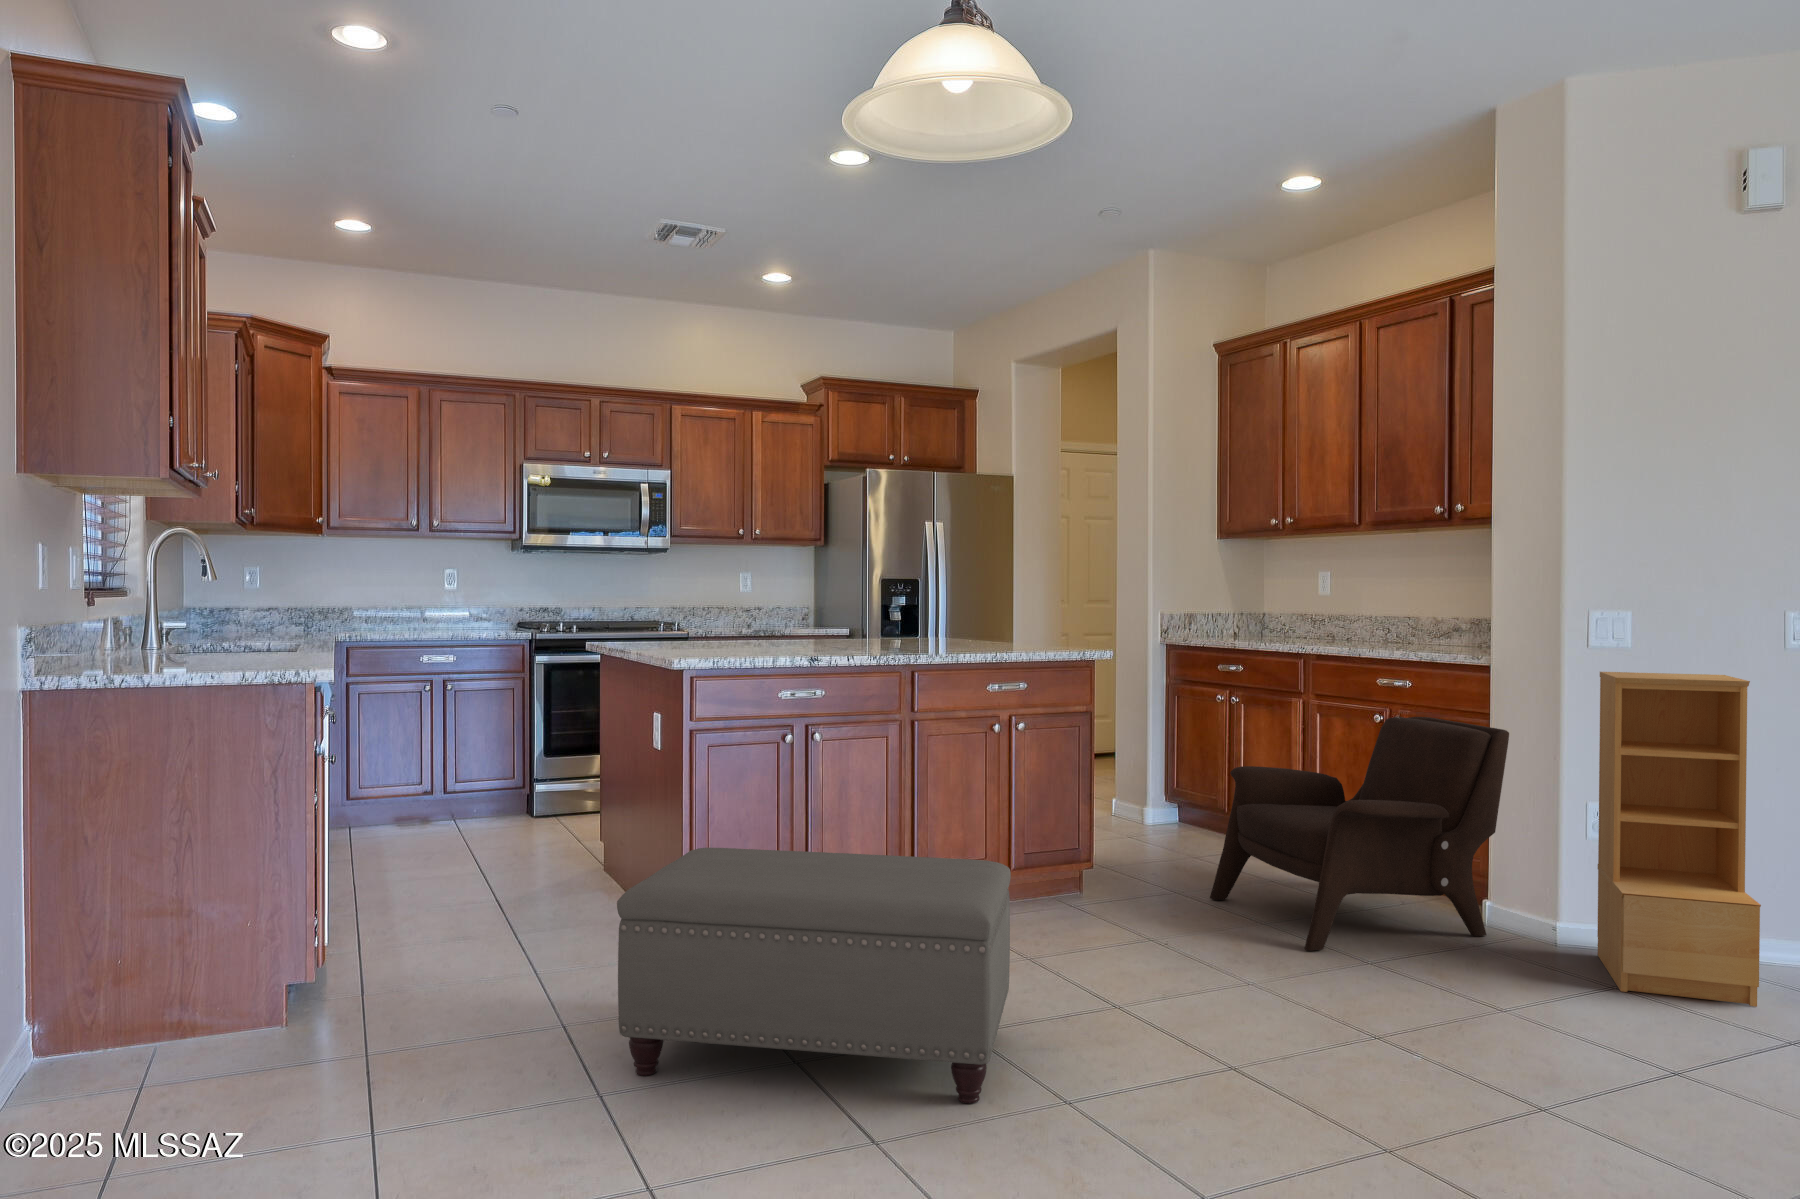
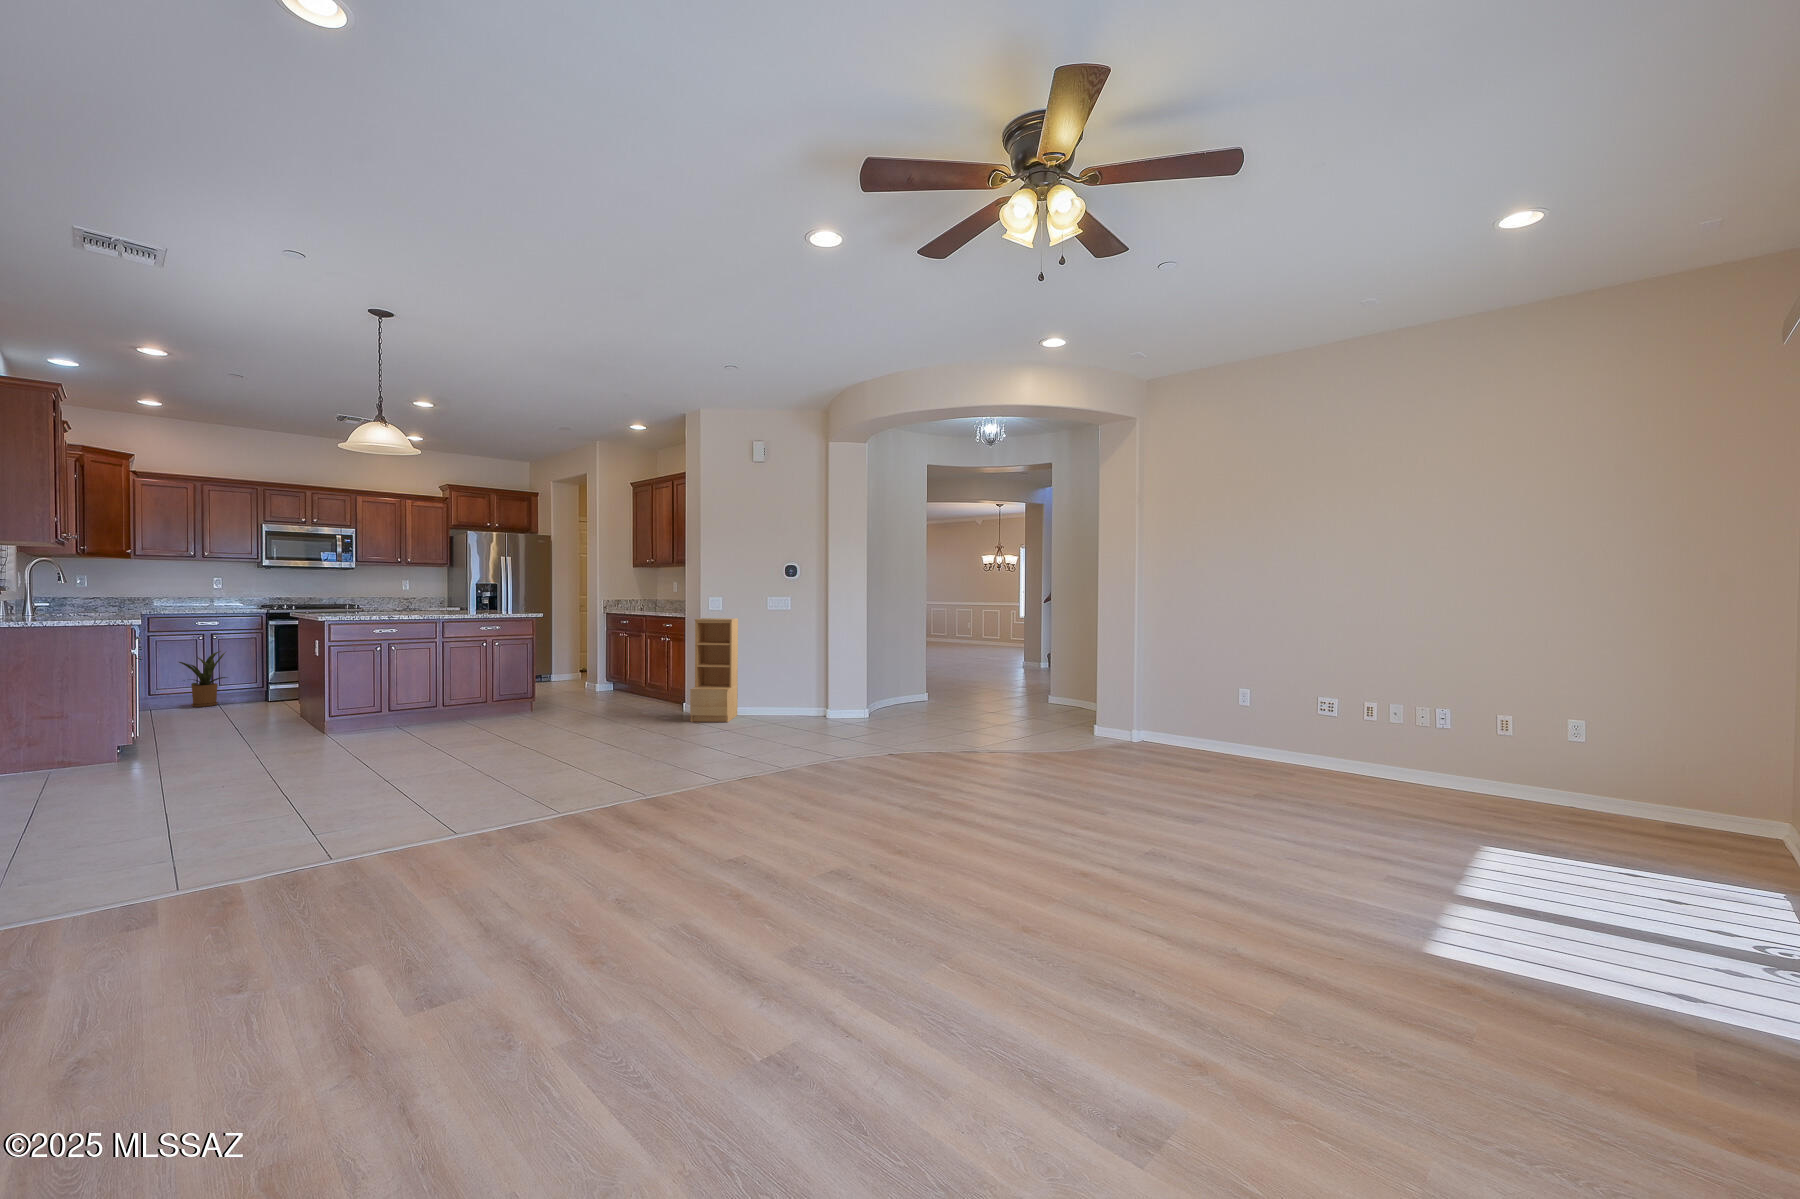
house plant: none [384,713,478,827] -> present [179,651,227,707]
armchair: present [1210,717,1509,951] -> none [582,638,686,719]
ottoman: present [617,848,1011,1103] -> none [274,683,448,759]

